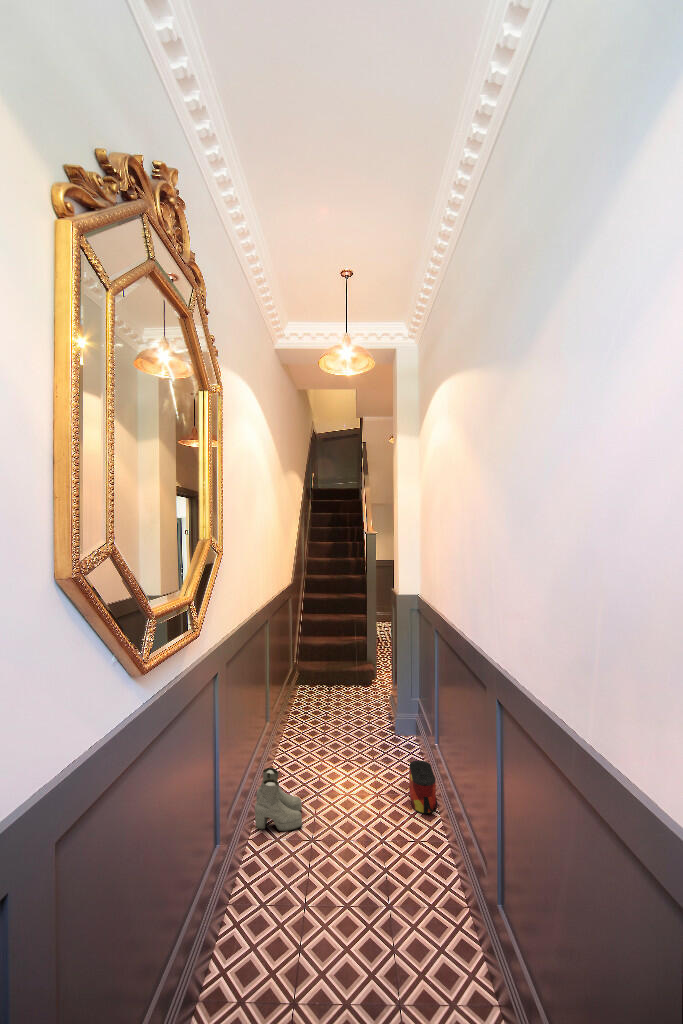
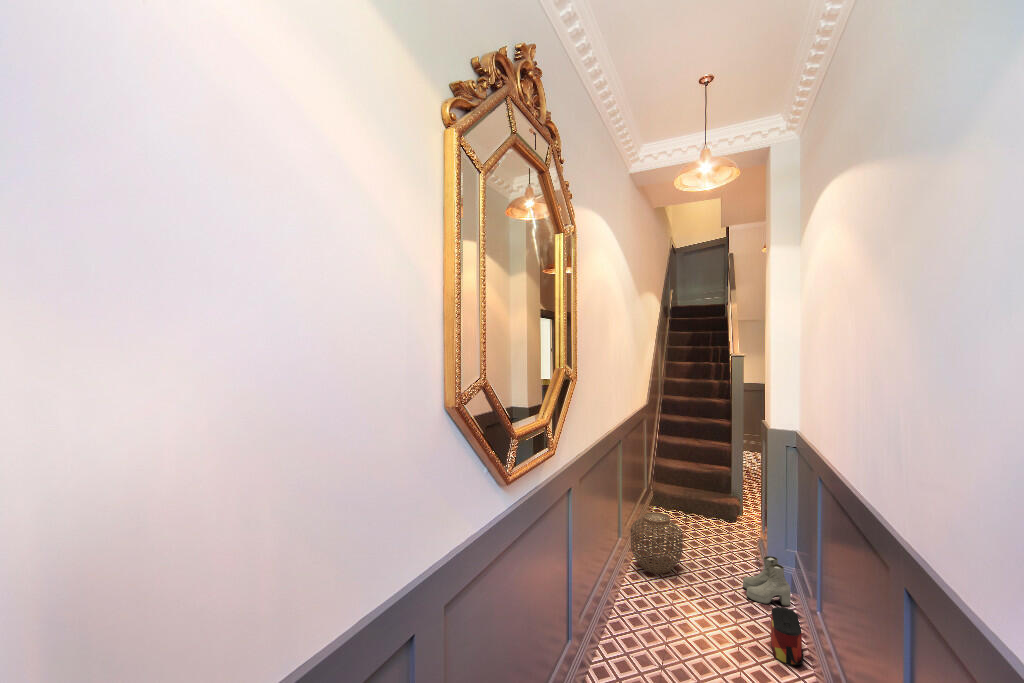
woven basket: none [279,687,328,749] -> present [631,512,682,574]
boots: present [255,768,302,831] -> present [743,556,791,606]

